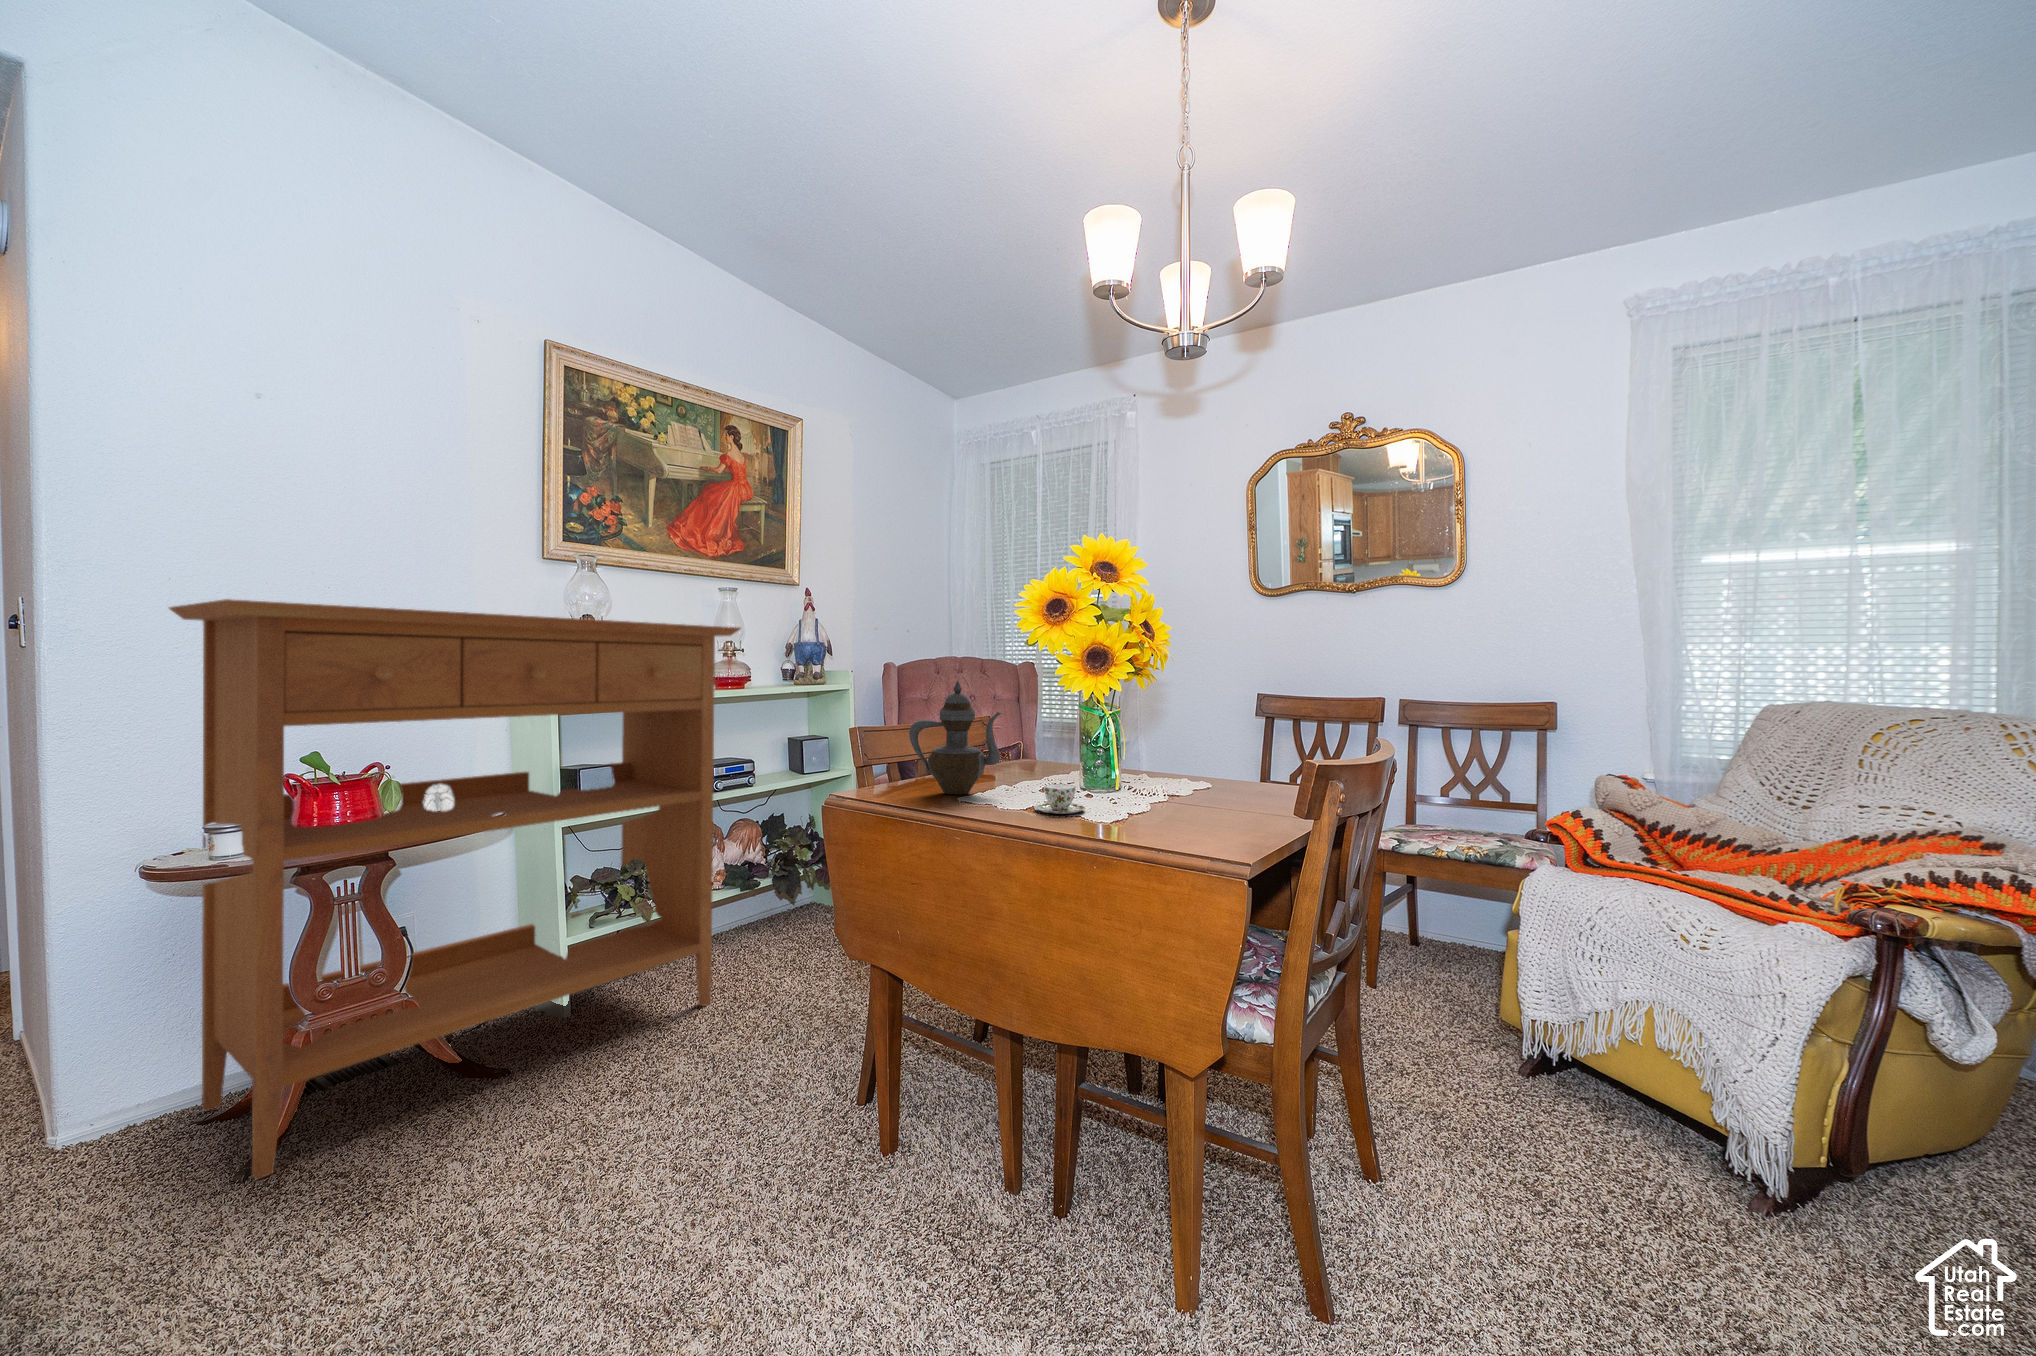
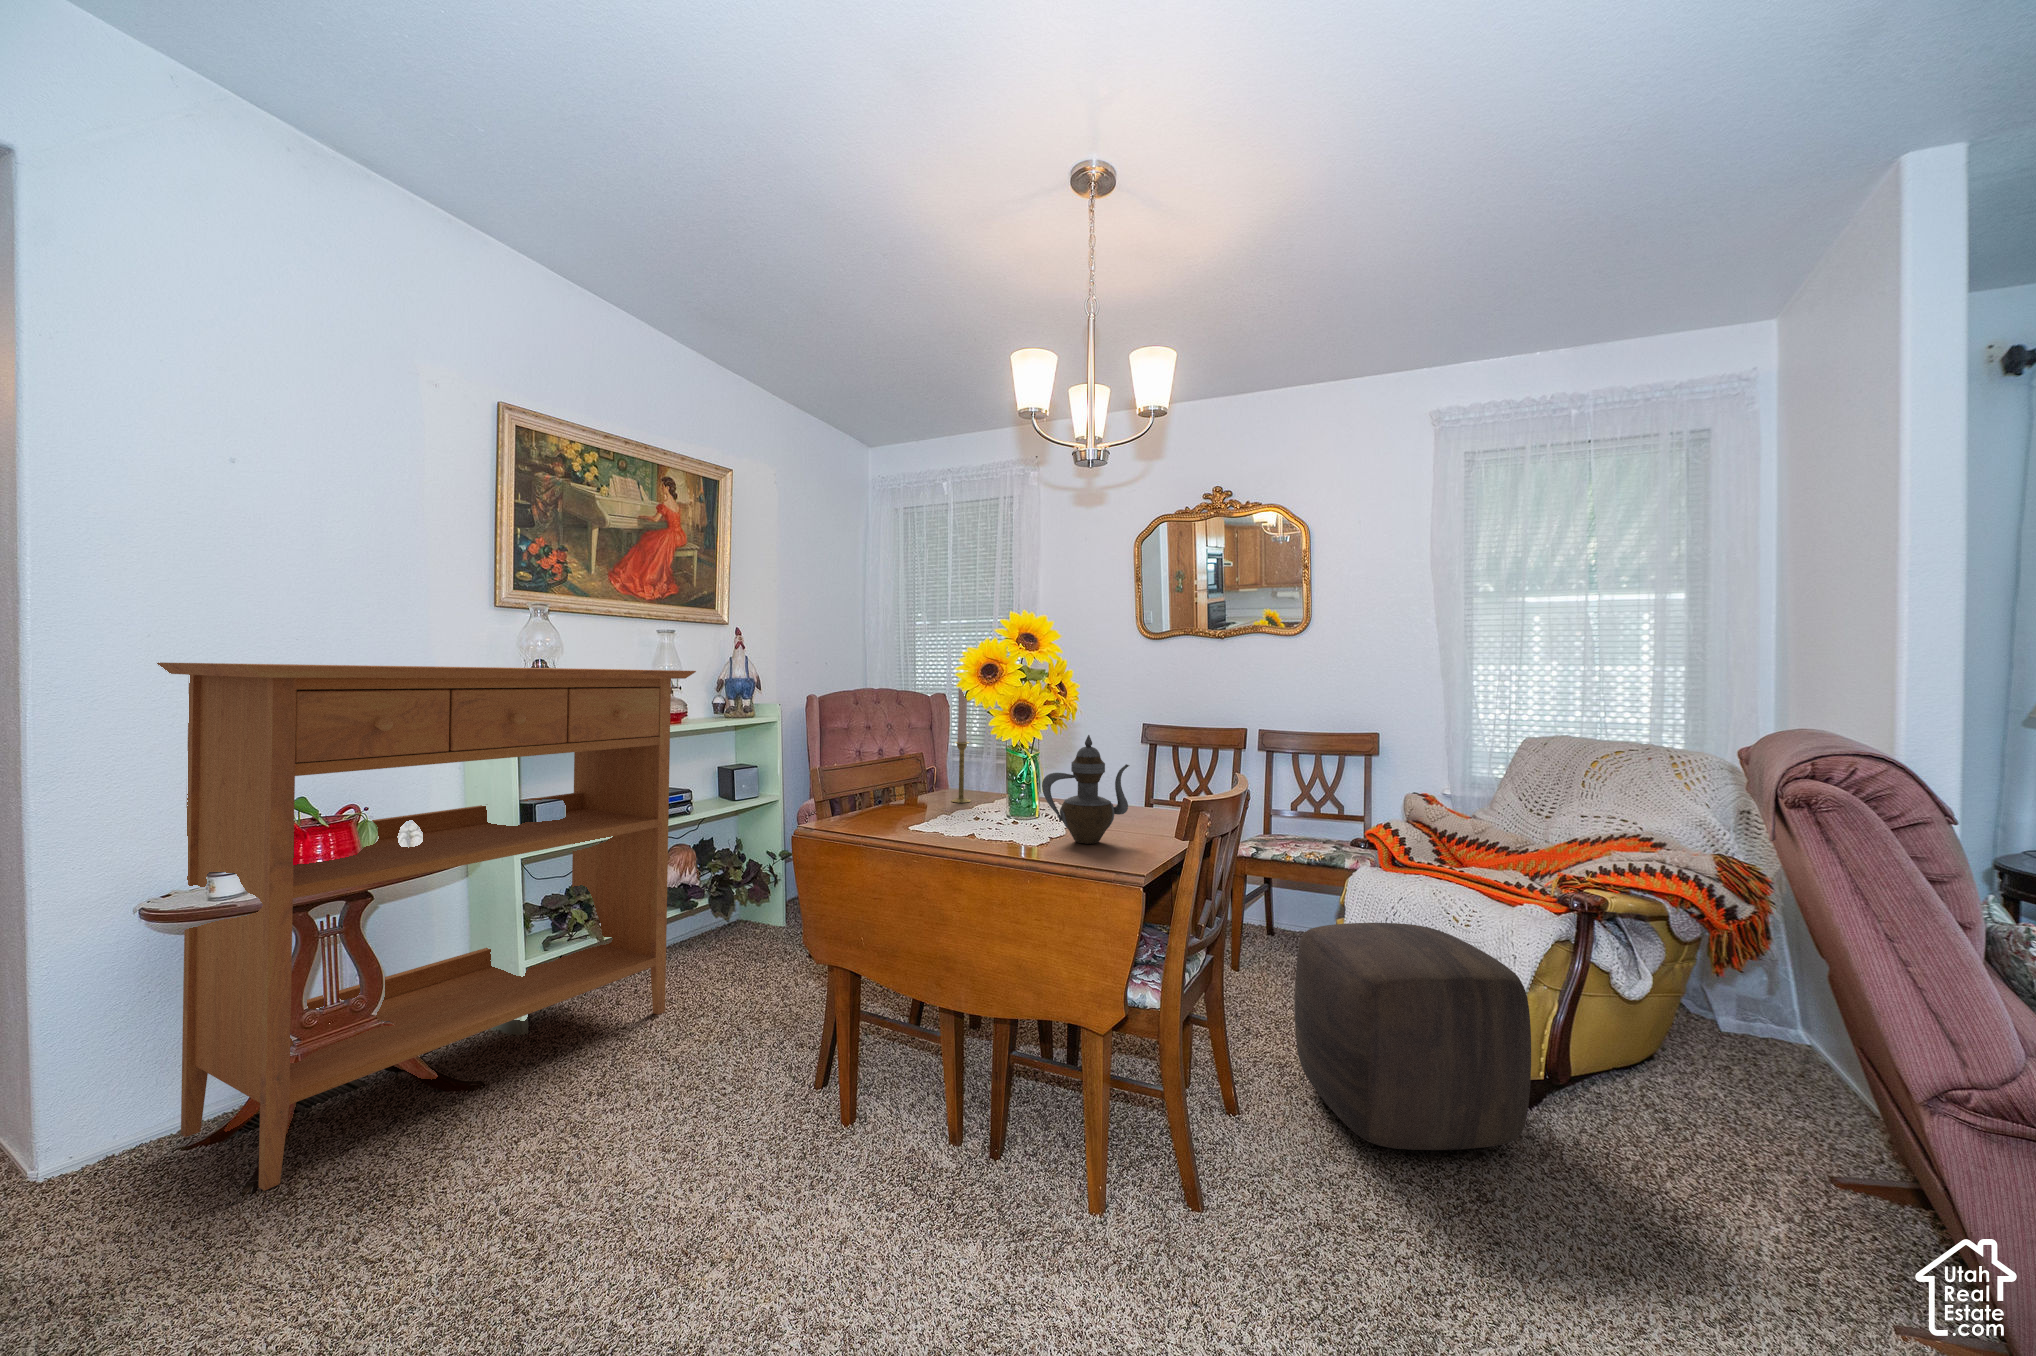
candlestick: none [1021,641,1044,777] -> present [952,688,970,803]
teapot: present [909,681,1001,795] -> present [1042,735,1129,844]
teacup: present [1034,784,1085,814] -> none [973,813,1014,838]
ottoman: none [1455,940,1818,1262] -> present [1295,923,1531,1150]

